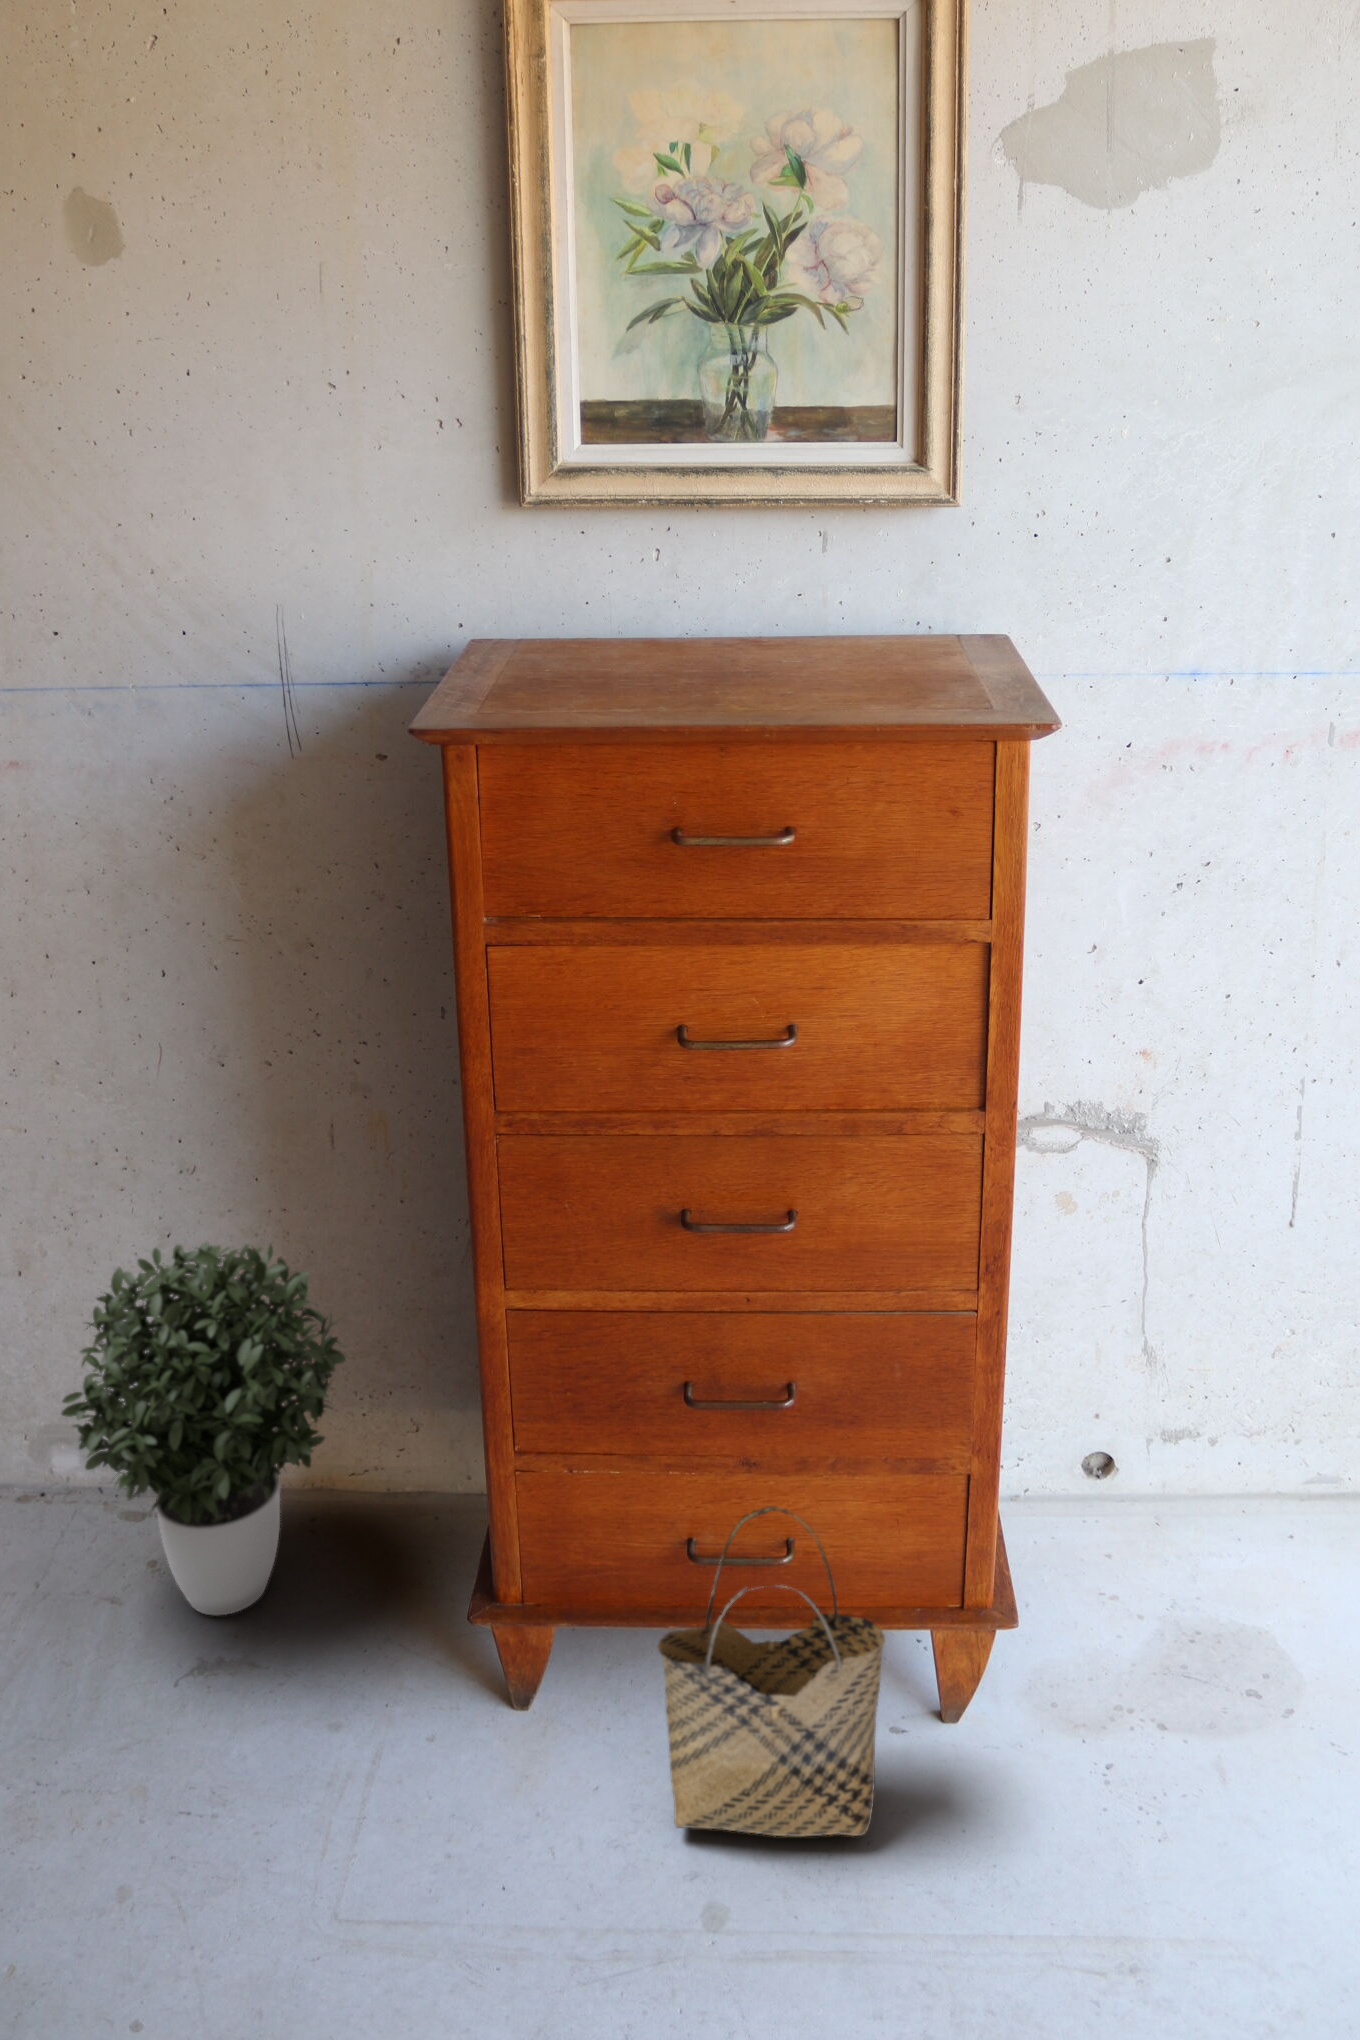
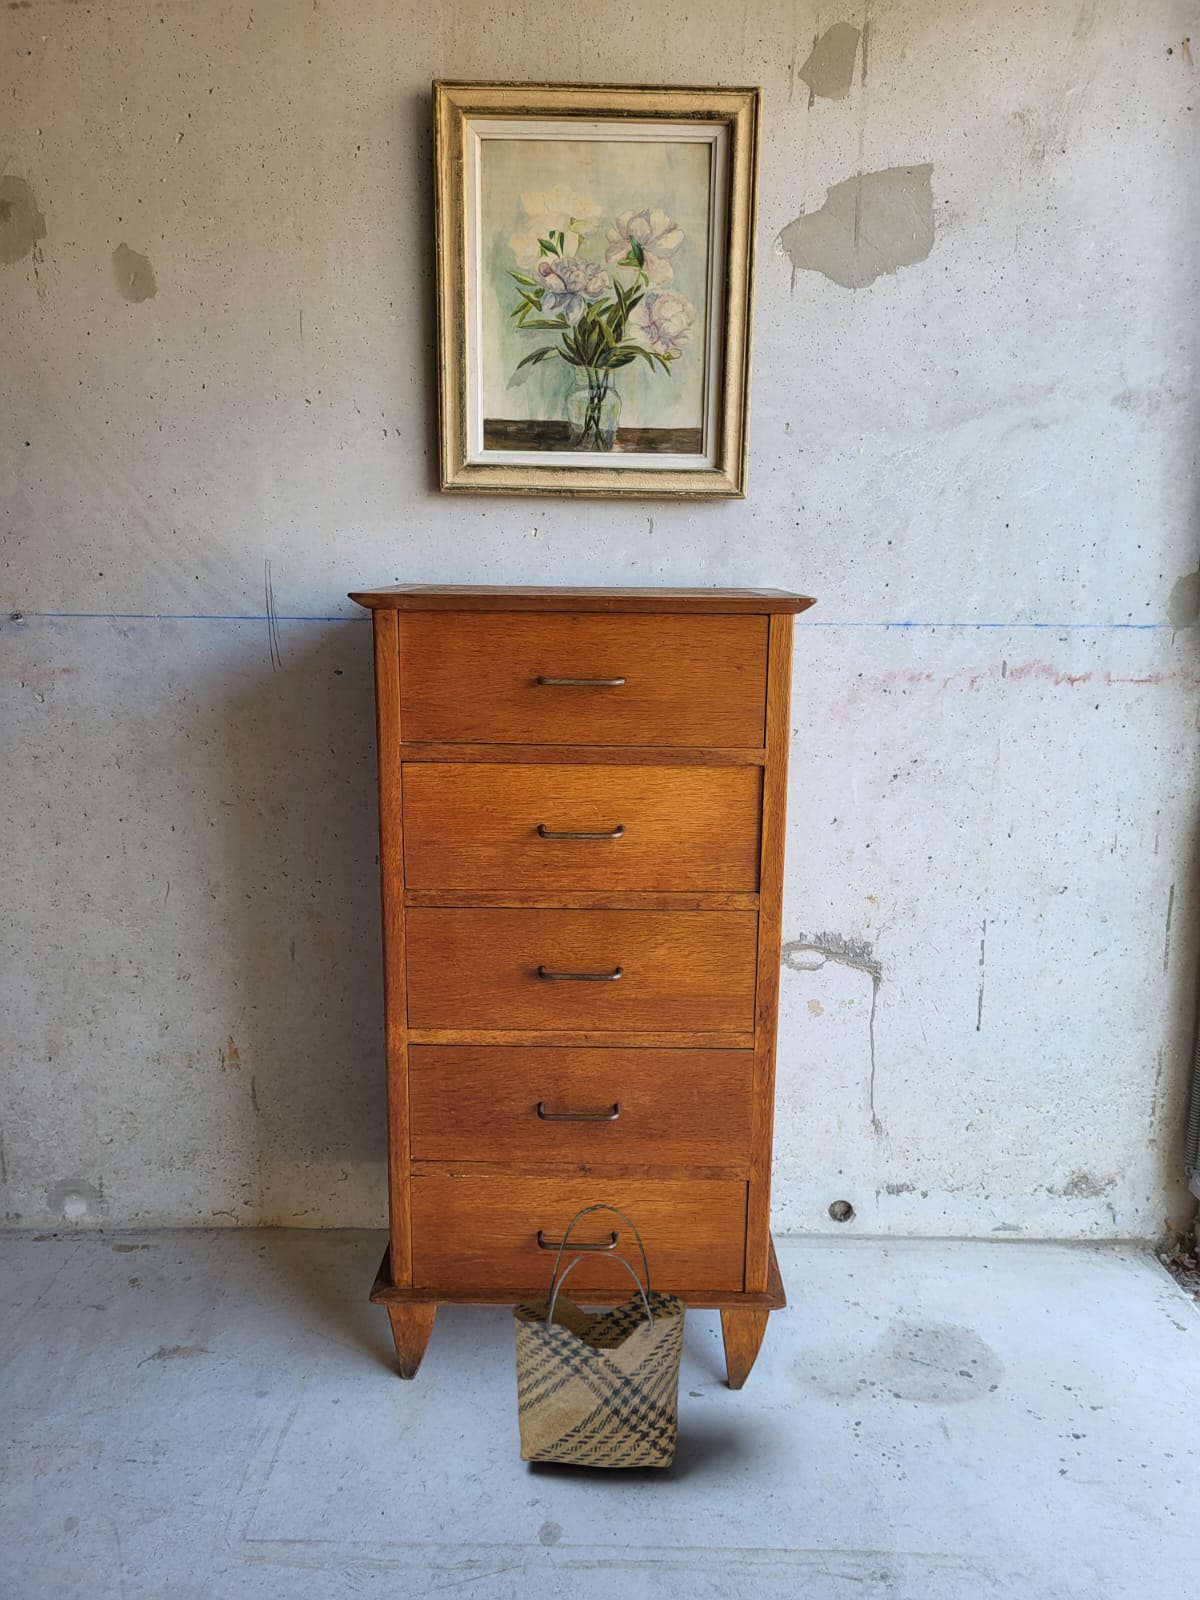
potted plant: present [61,1242,346,1615] -> none [62,1021,286,1310]

